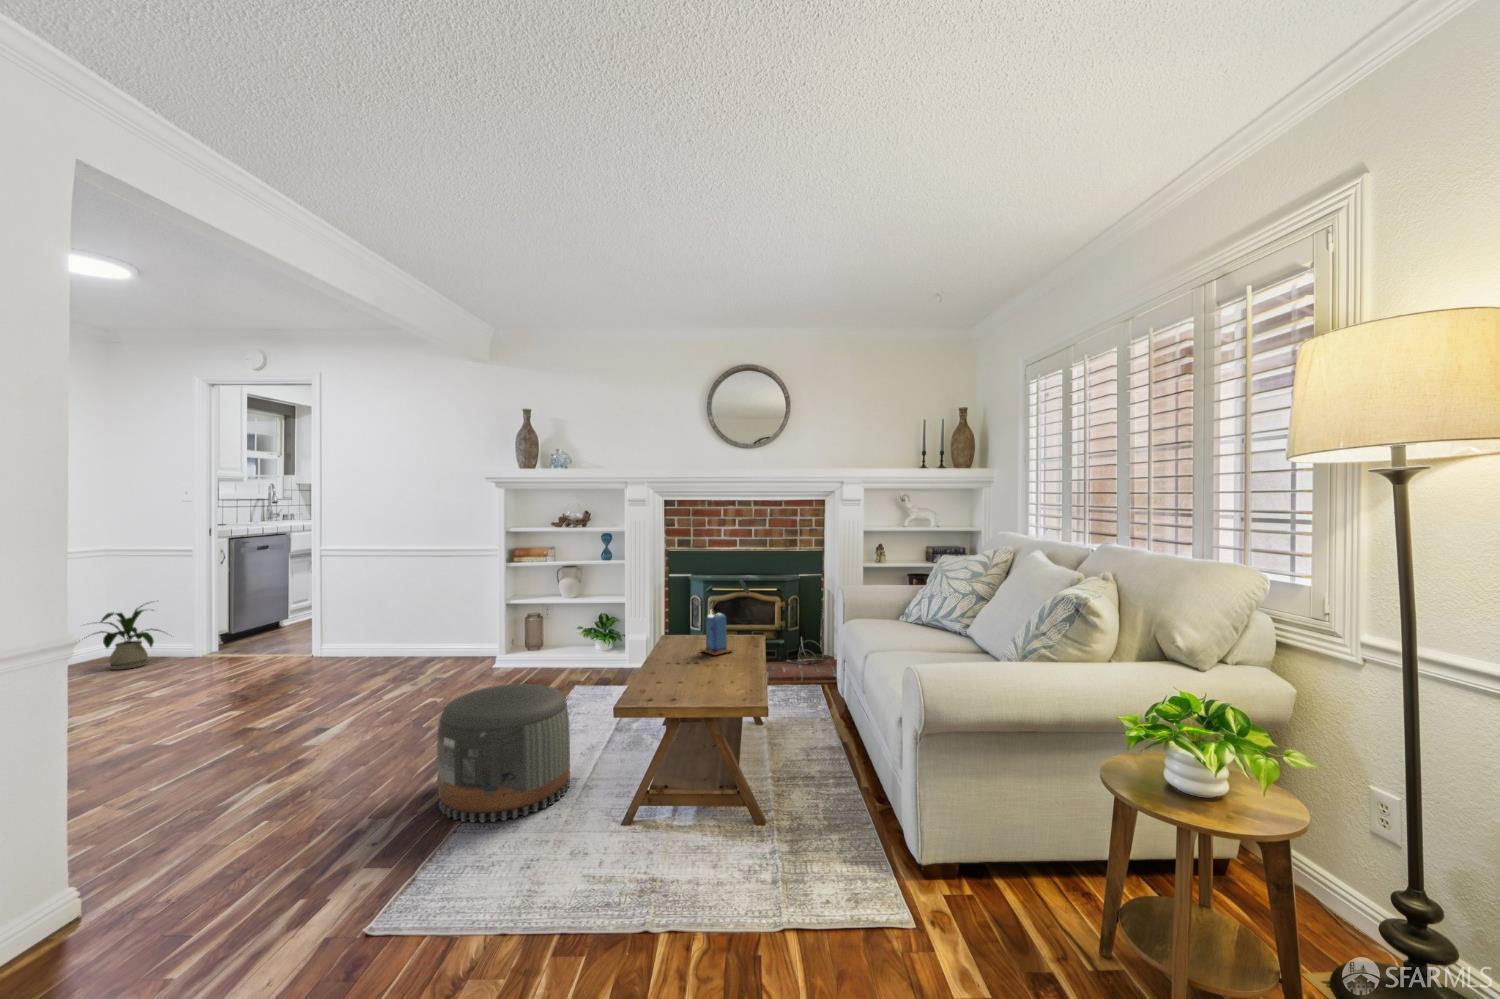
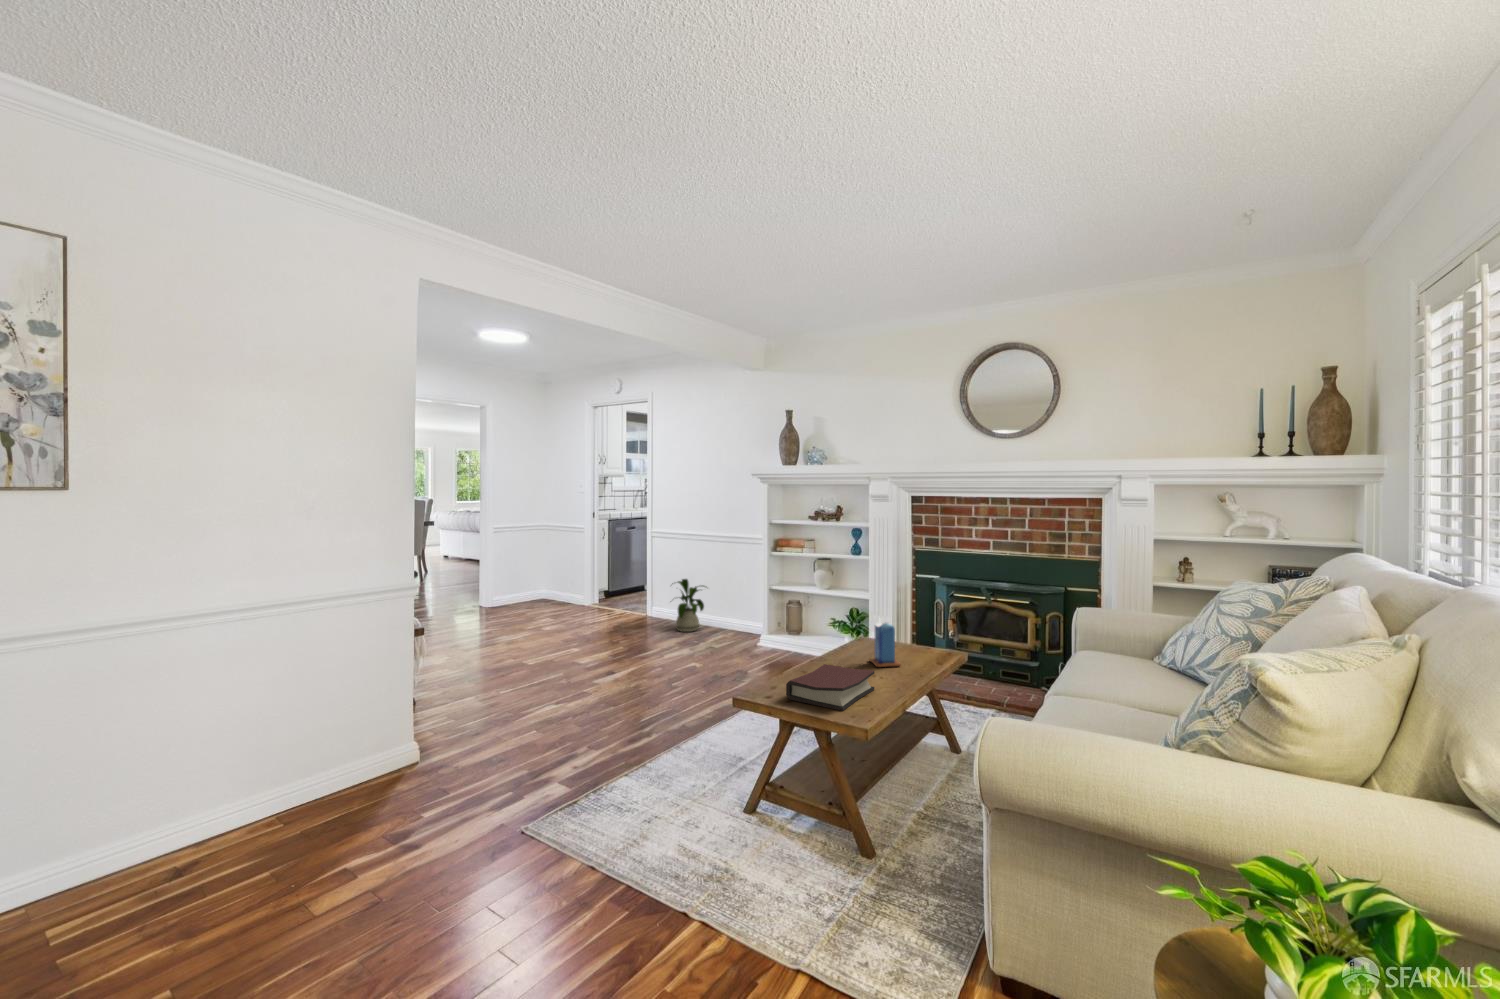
house plant: present [88,605,160,670] -> present [672,579,705,632]
hardback book: none [671,655,736,694] -> present [786,664,874,711]
pouf: present [437,684,570,823] -> none [625,663,734,780]

